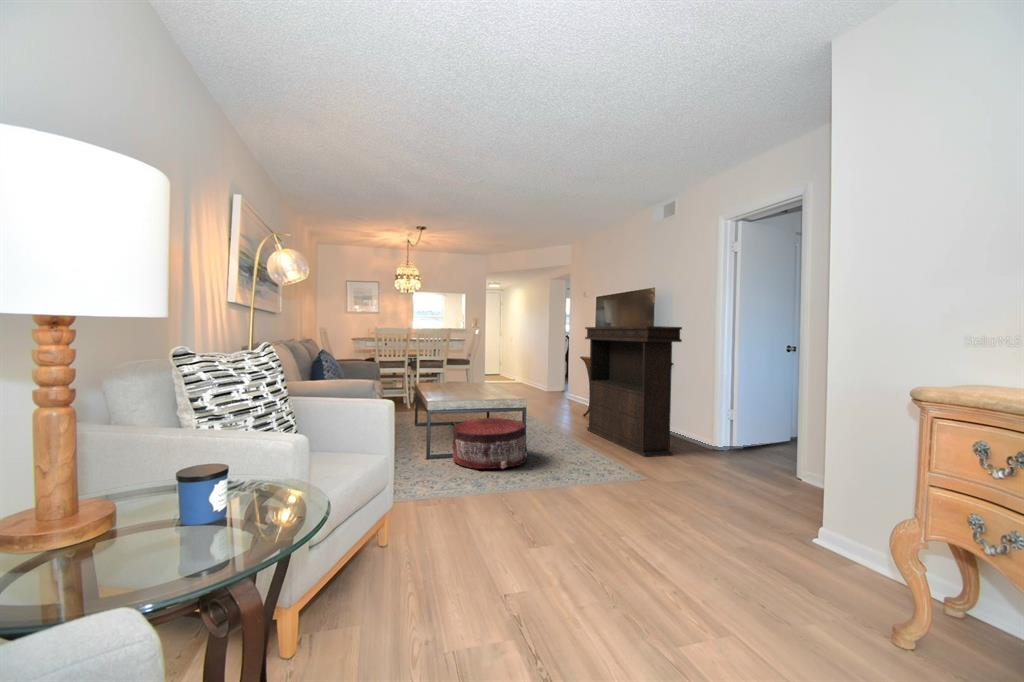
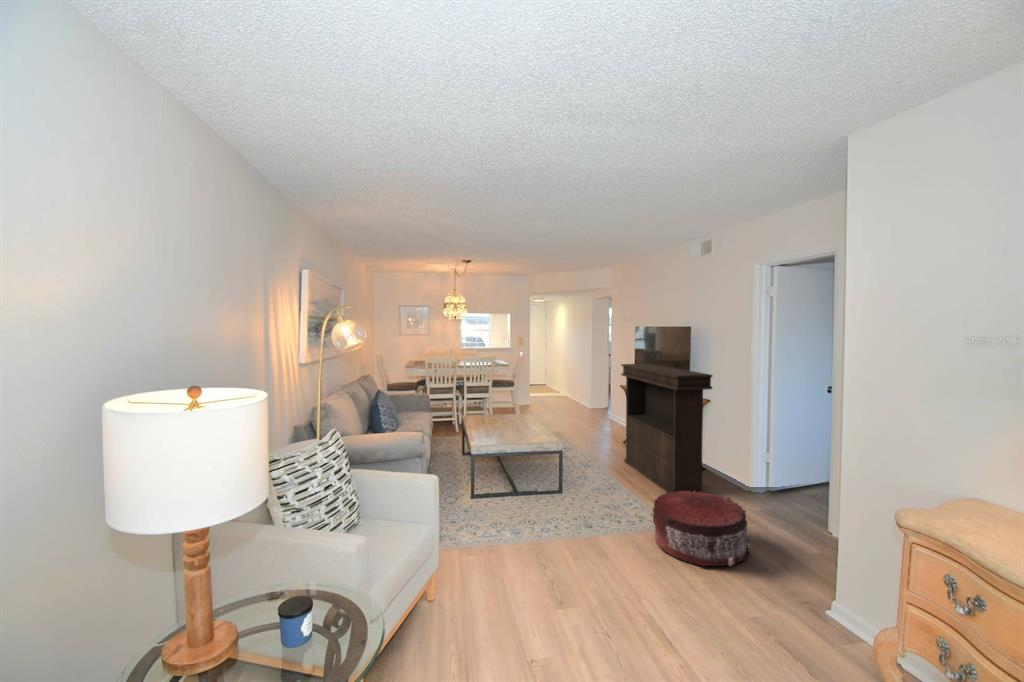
pouf: present [452,418,527,469] -> present [653,490,751,566]

